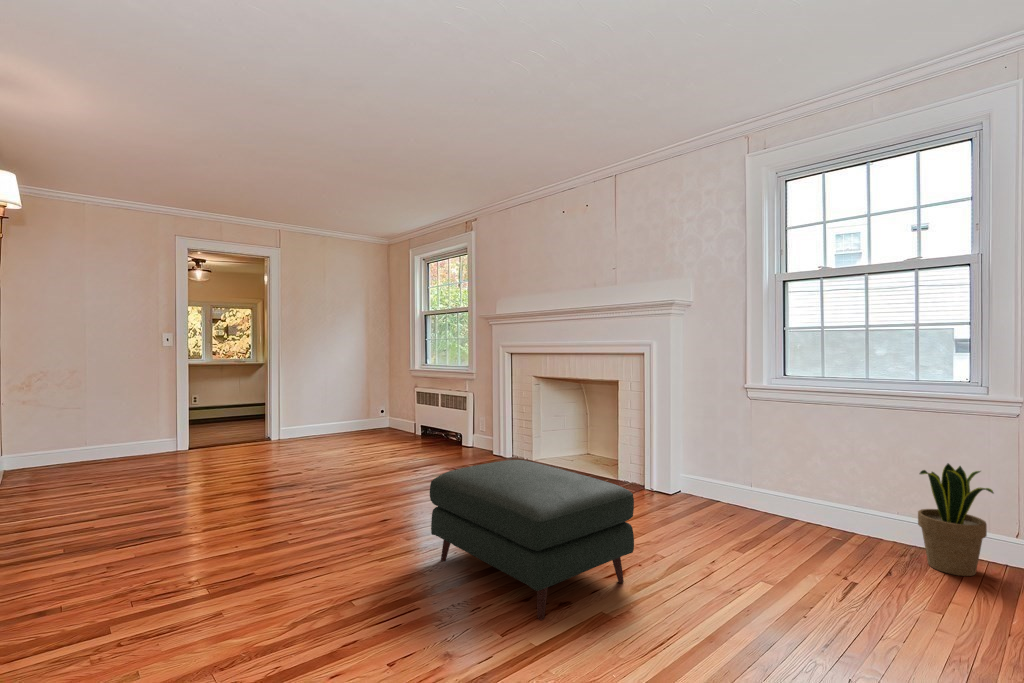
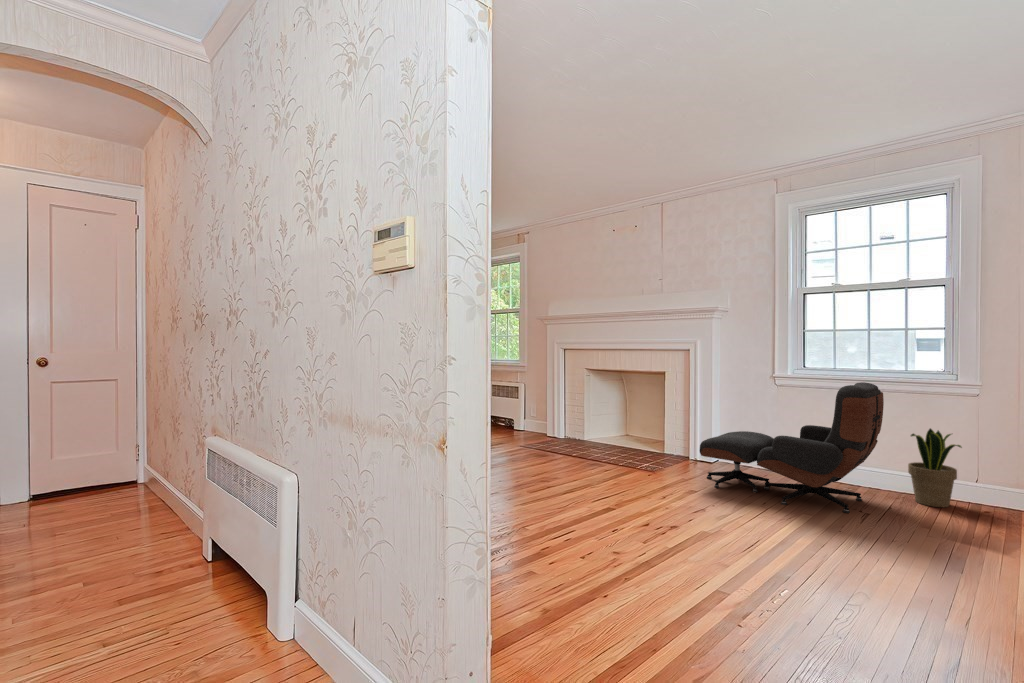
lounge chair: none [638,398,881,584] -> present [700,382,884,513]
ottoman: present [430,460,634,620] -> none [558,432,715,535]

